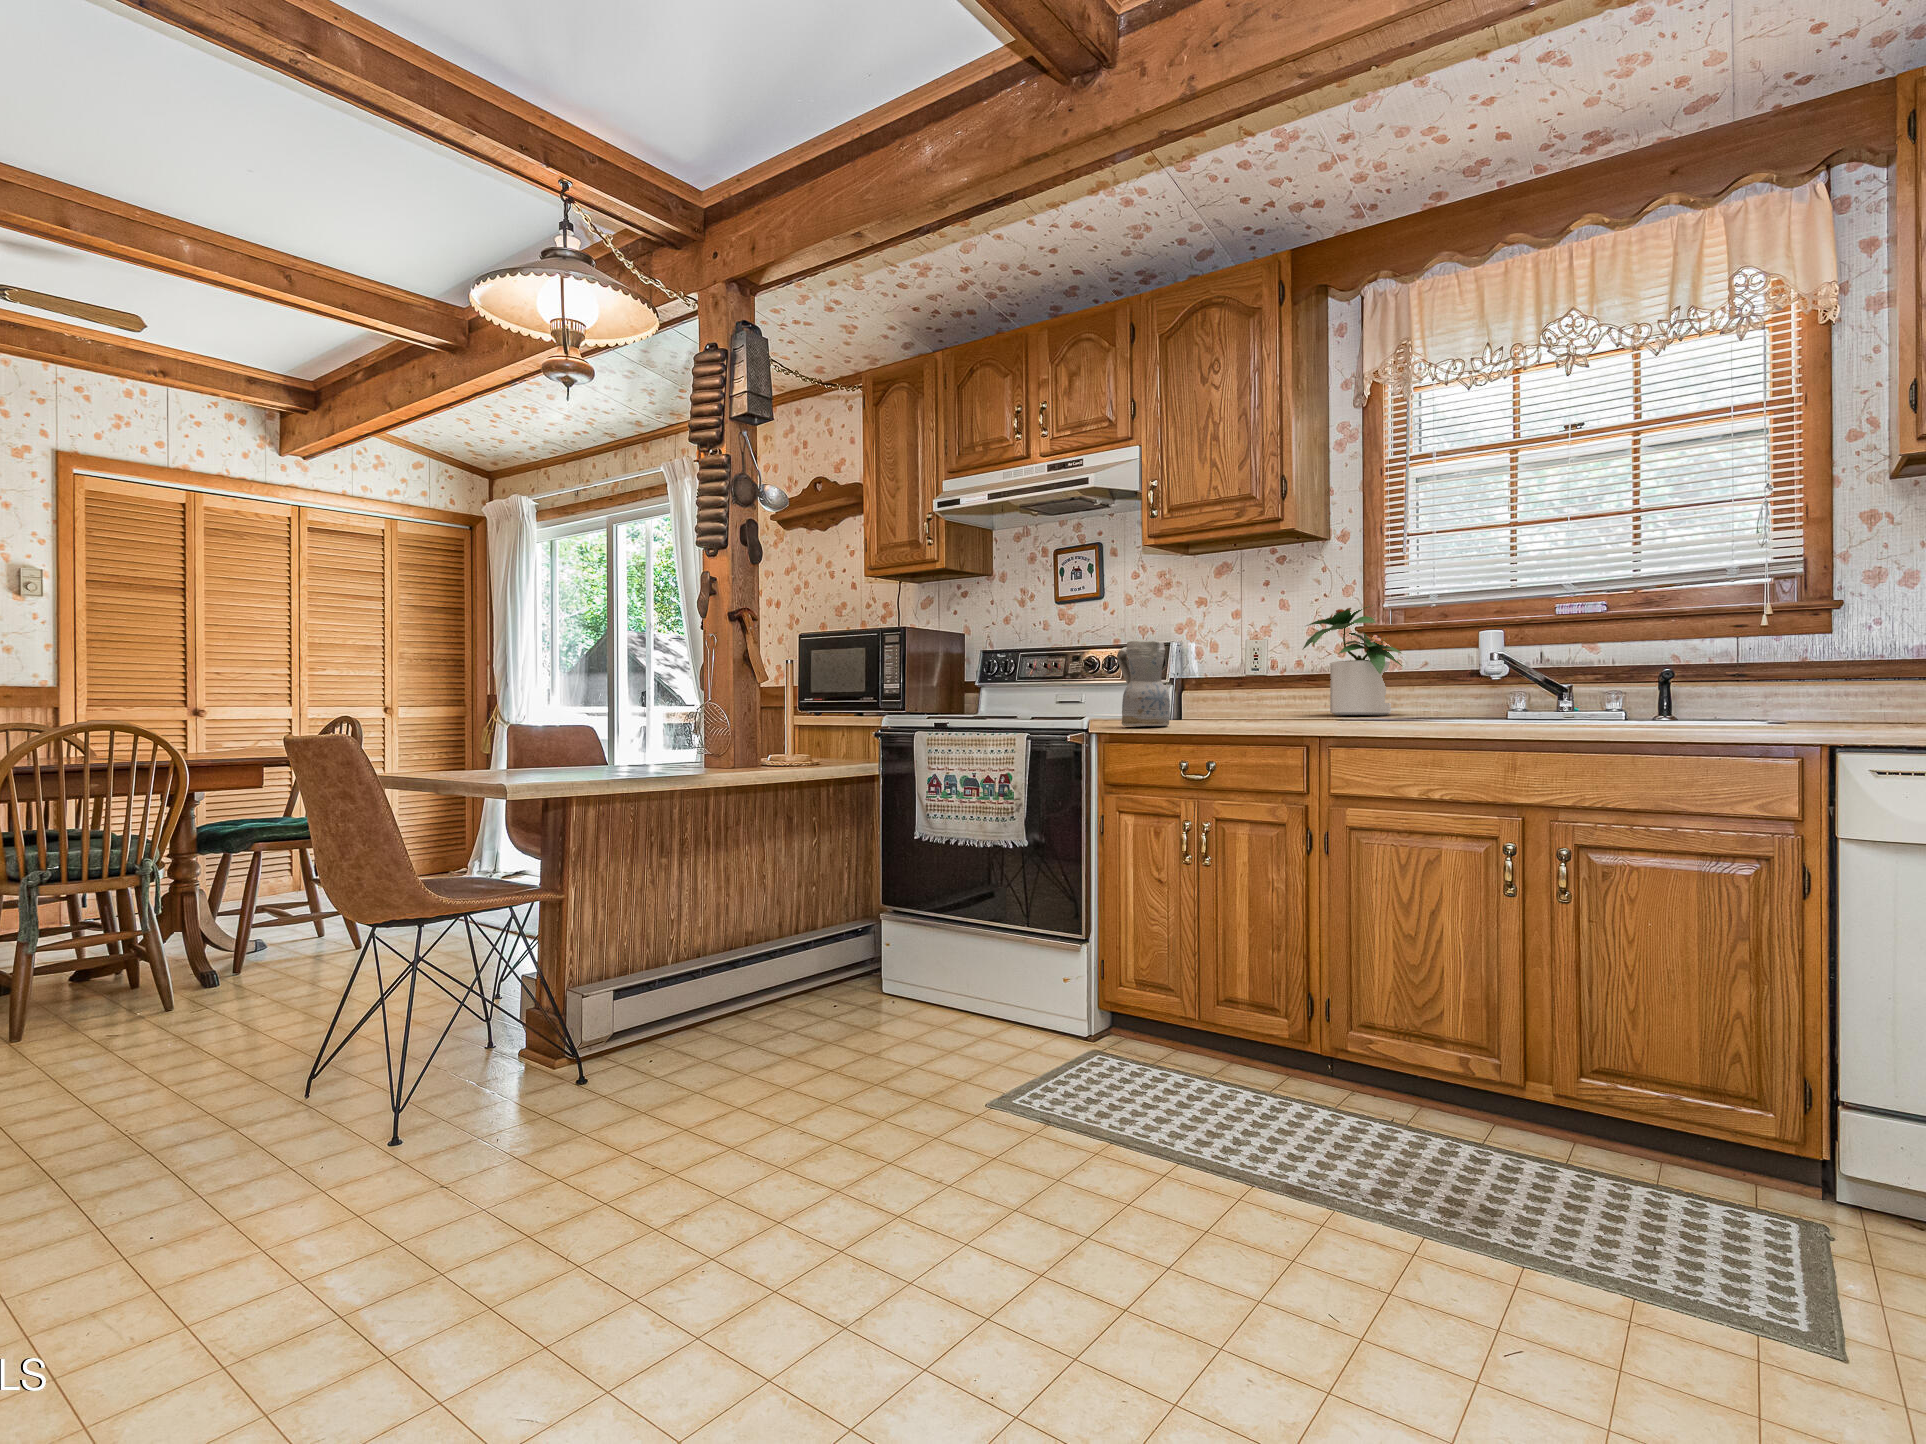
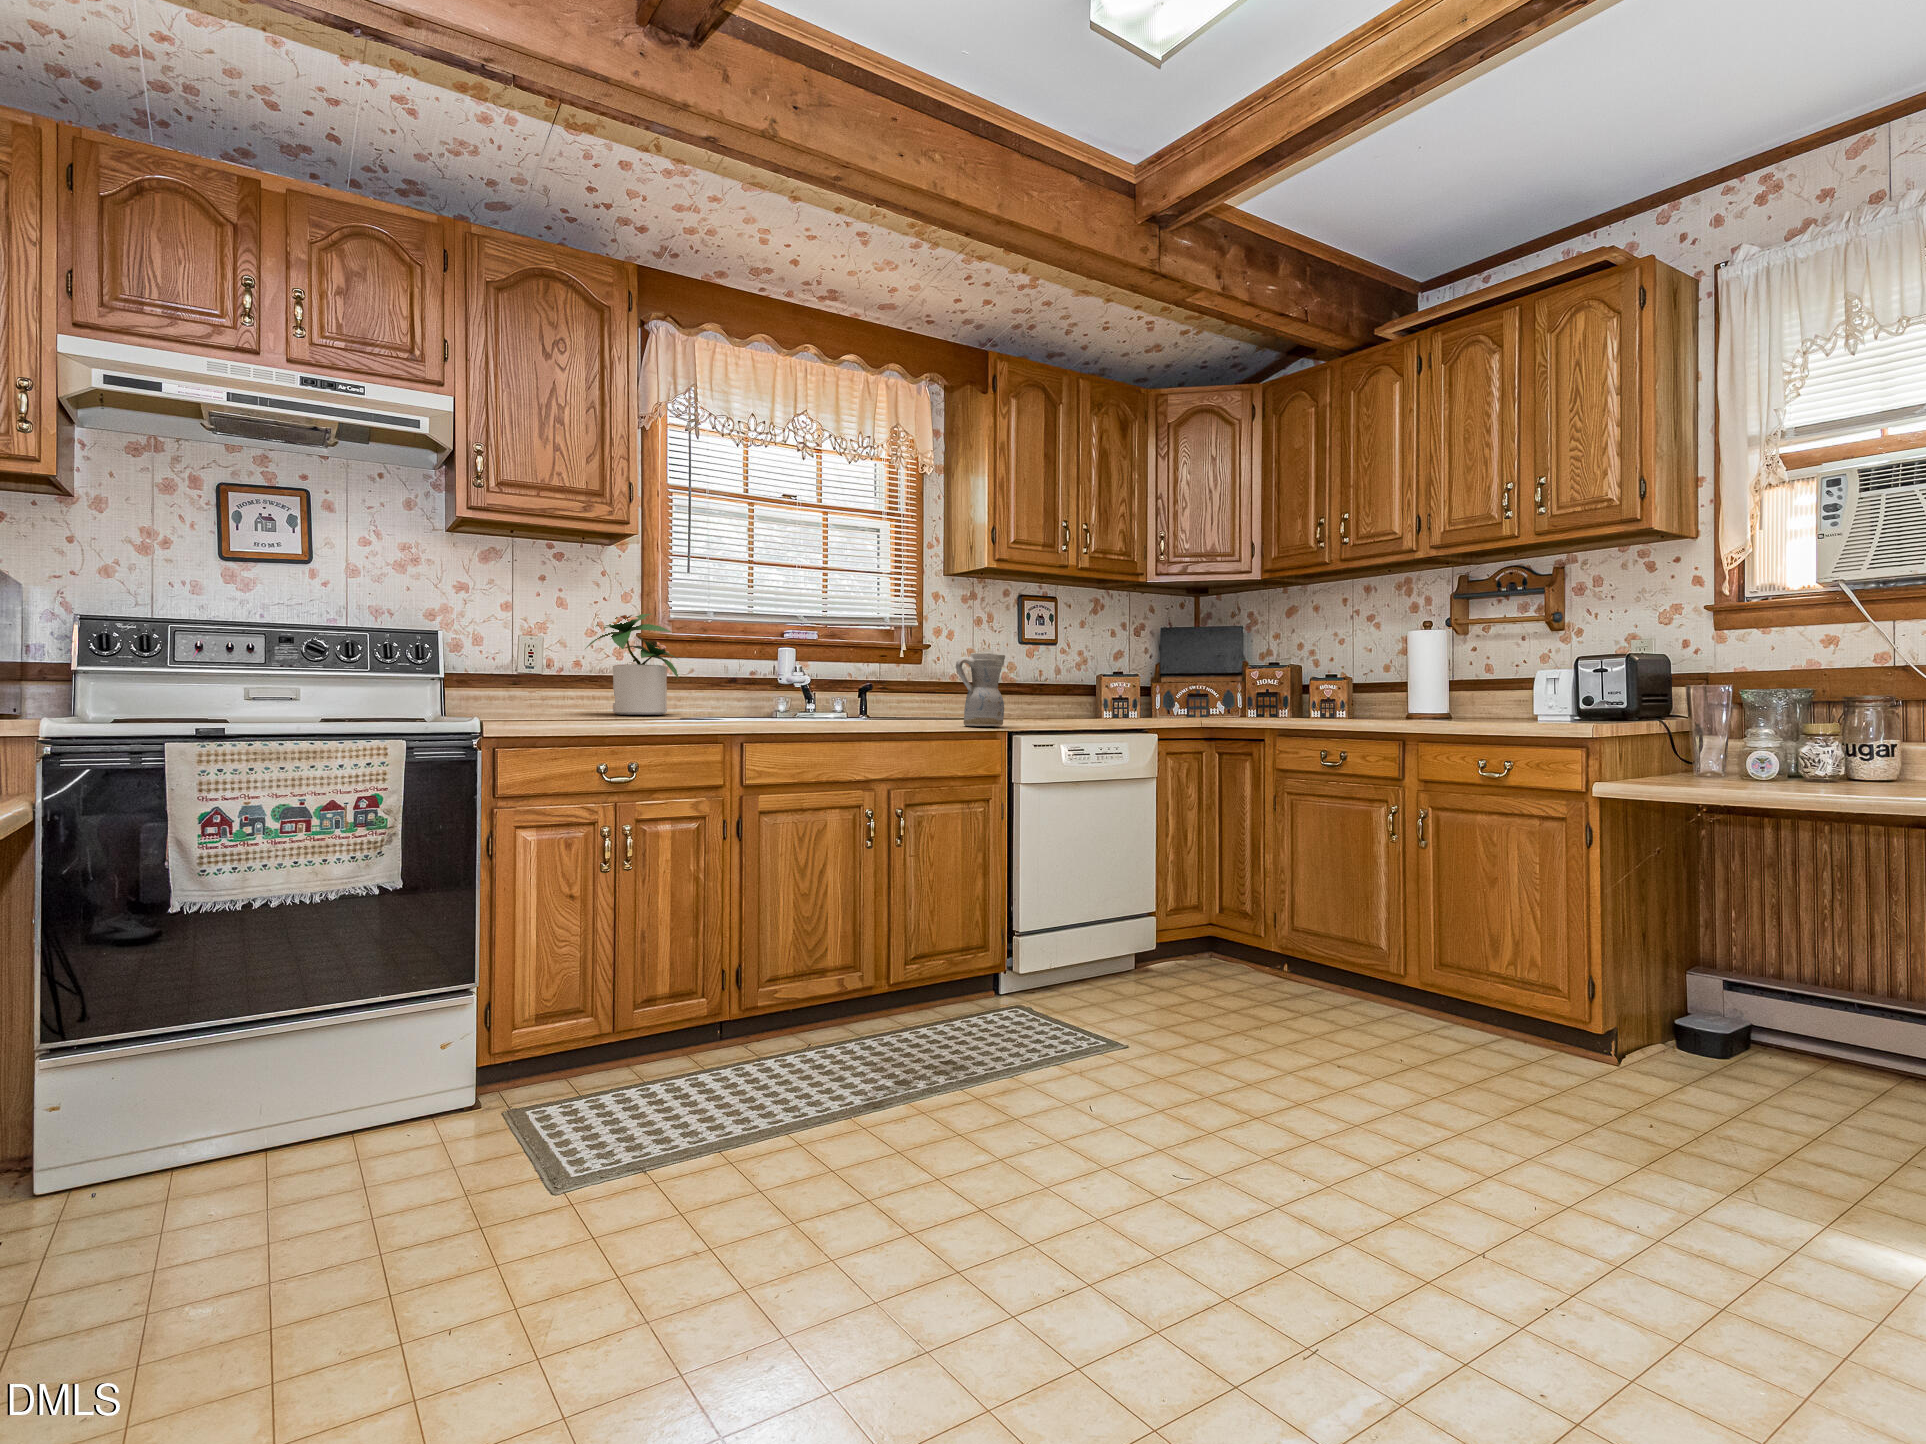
ceramic pitcher: present [1117,641,1170,727] -> present [956,653,1005,726]

